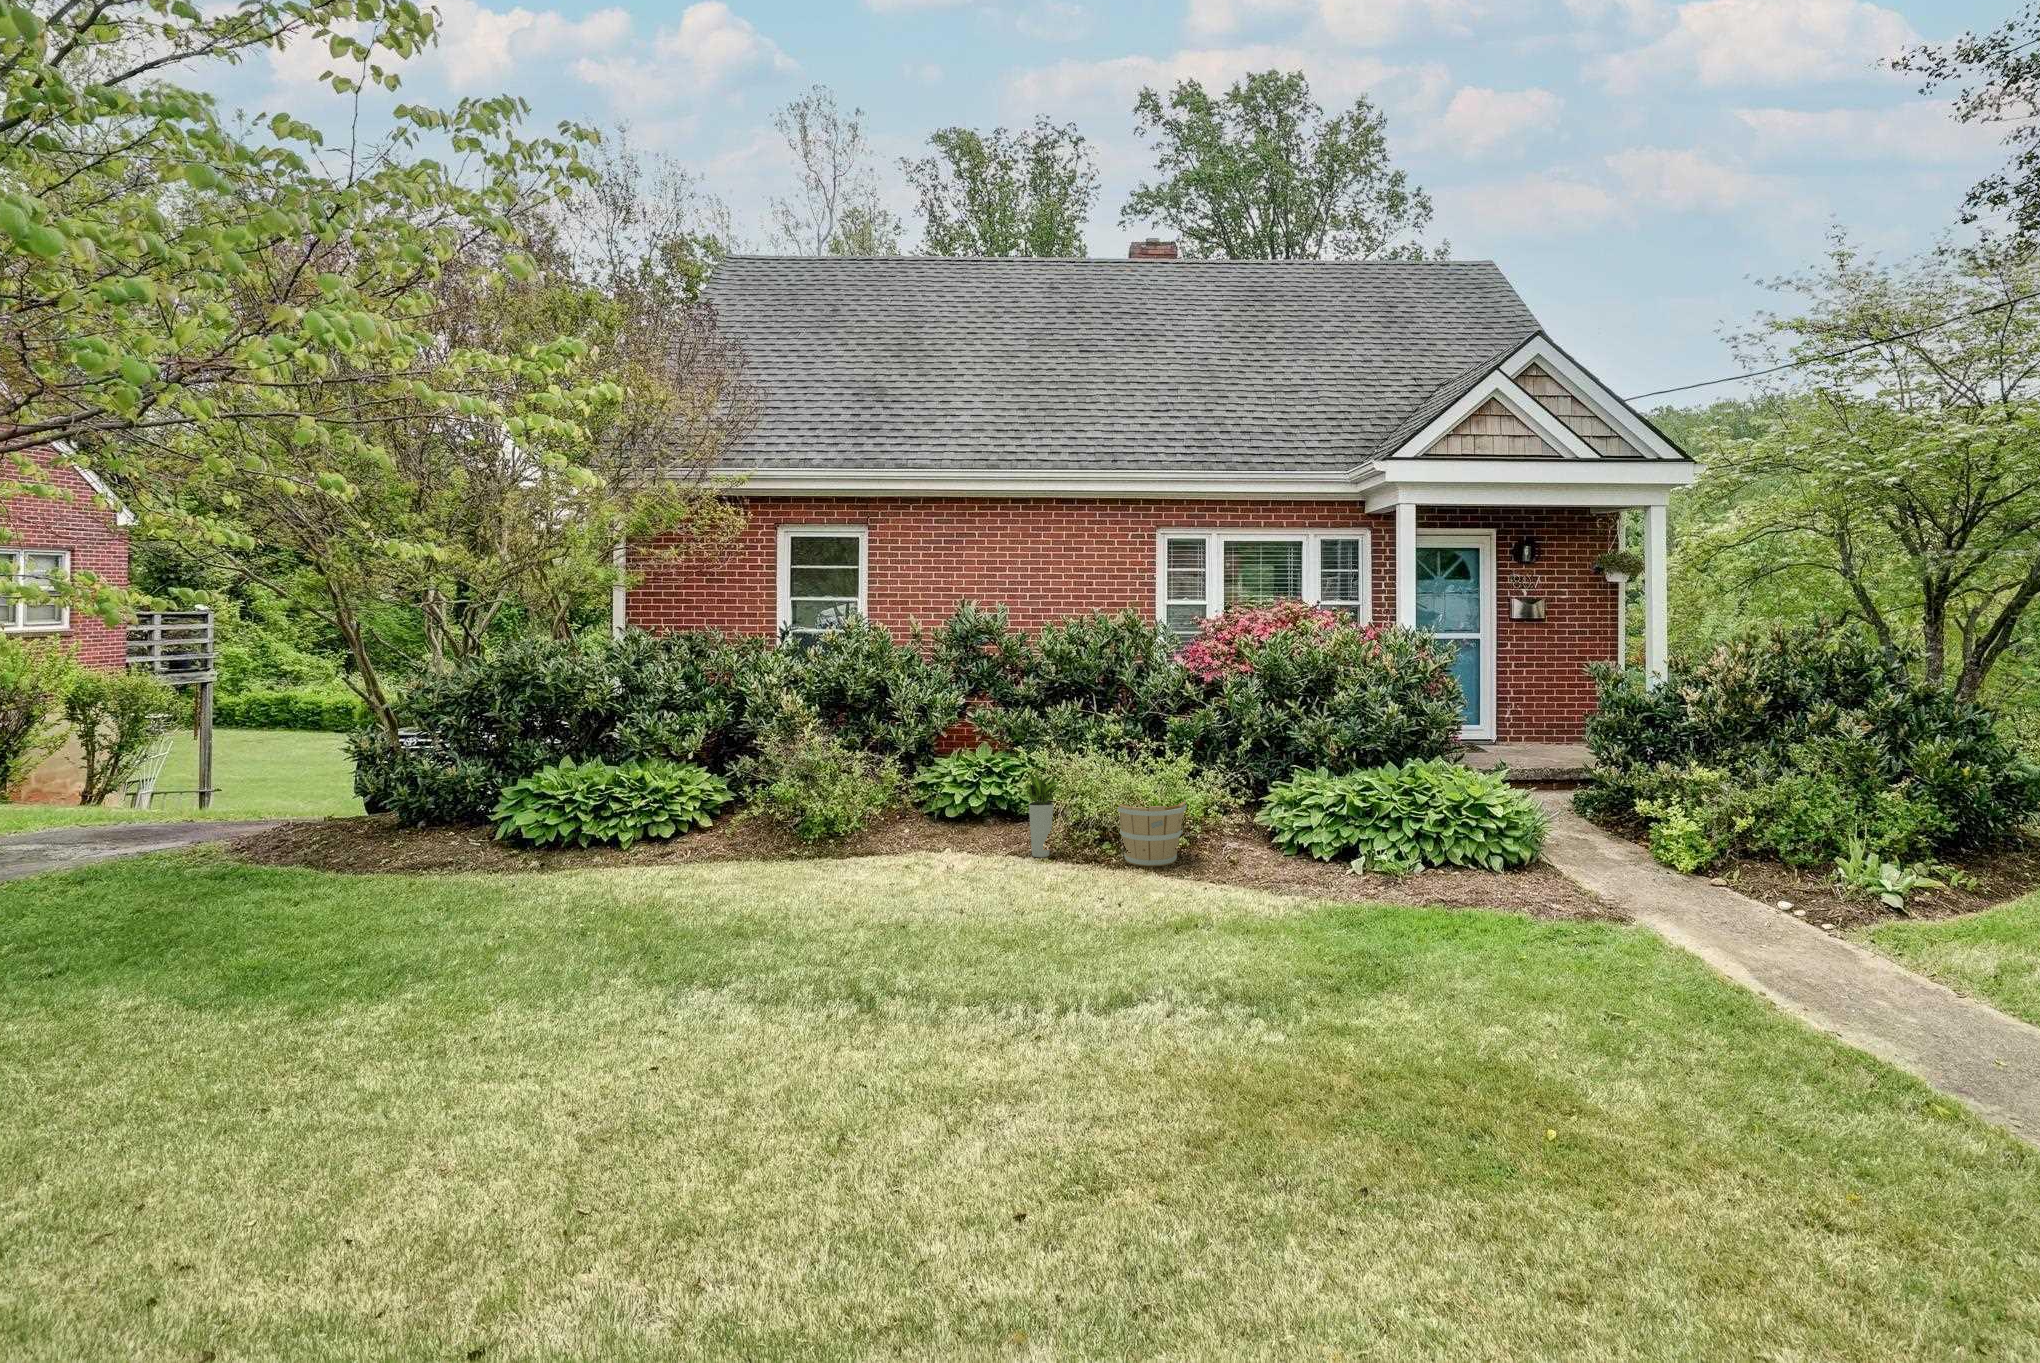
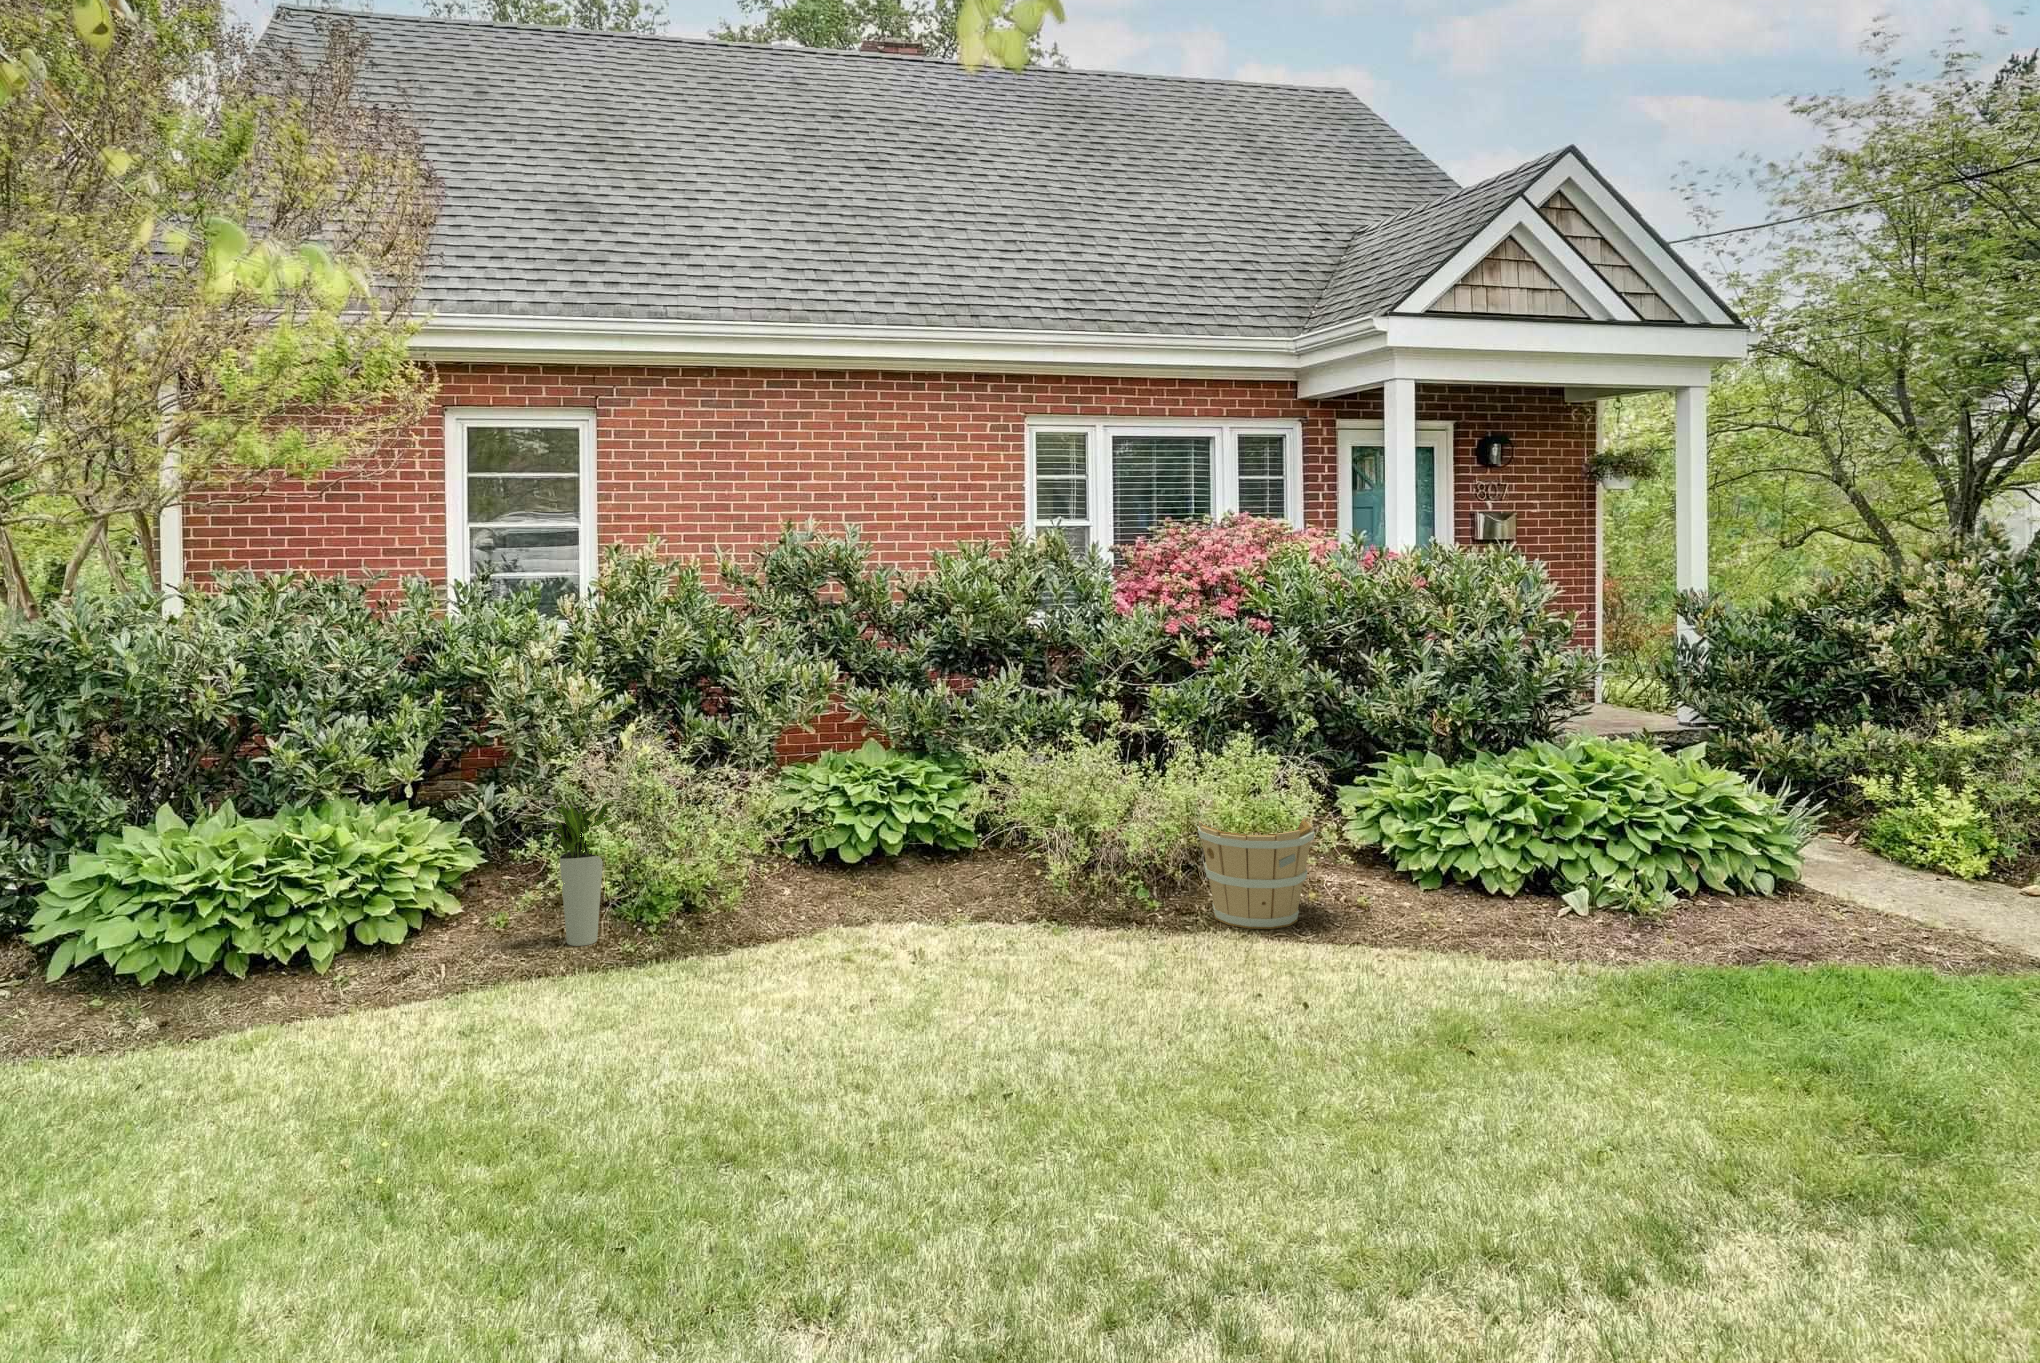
planter: present [1024,774,1061,857] -> present [547,803,615,946]

